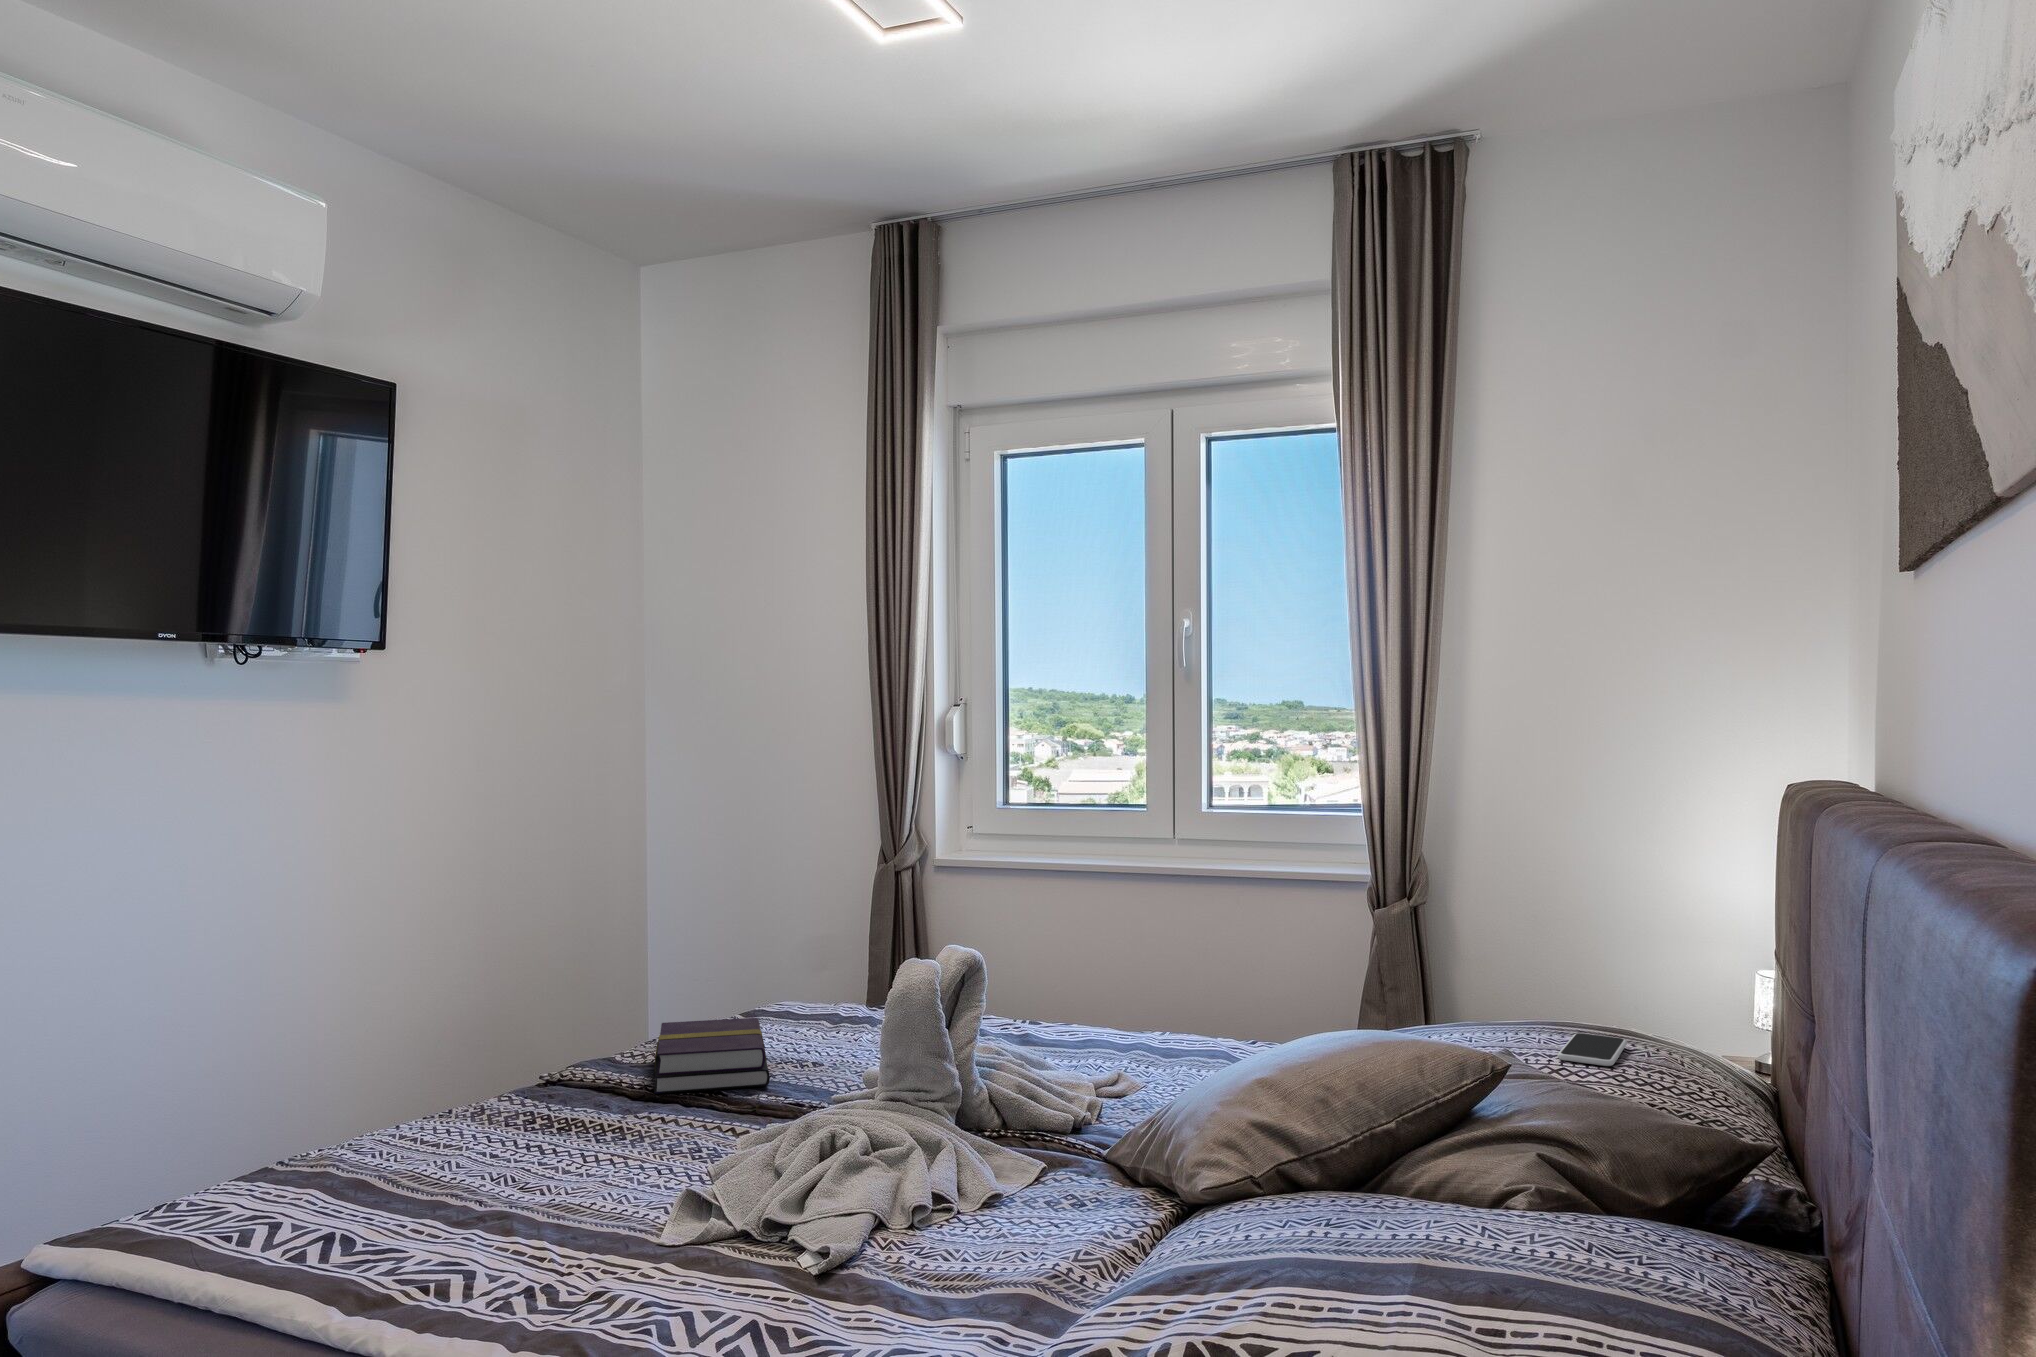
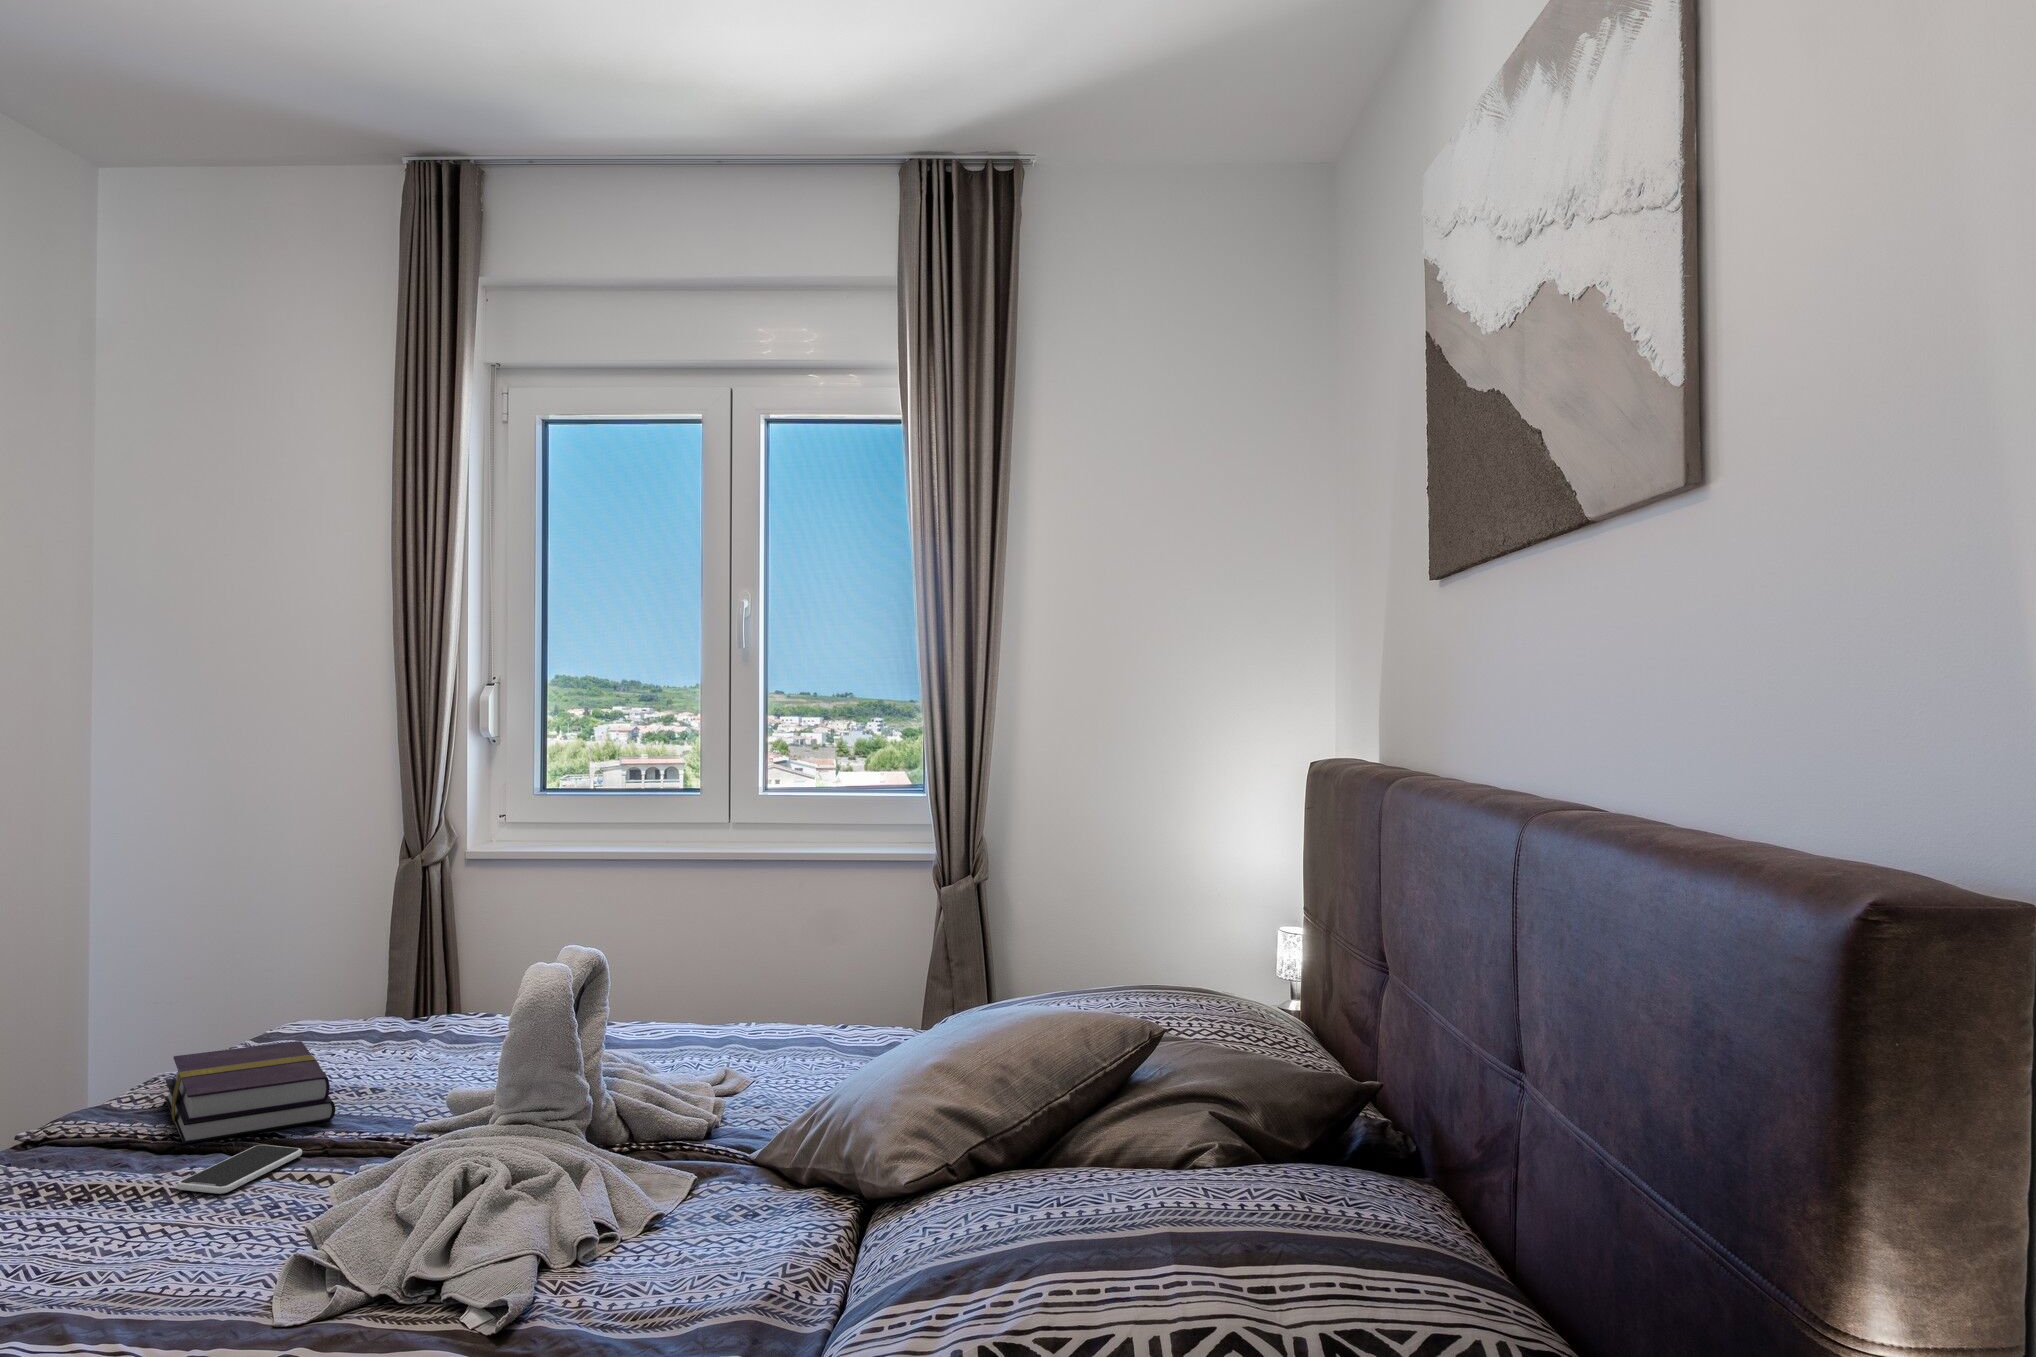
smartphone: present [1558,1033,1627,1066] -> present [177,1145,302,1194]

